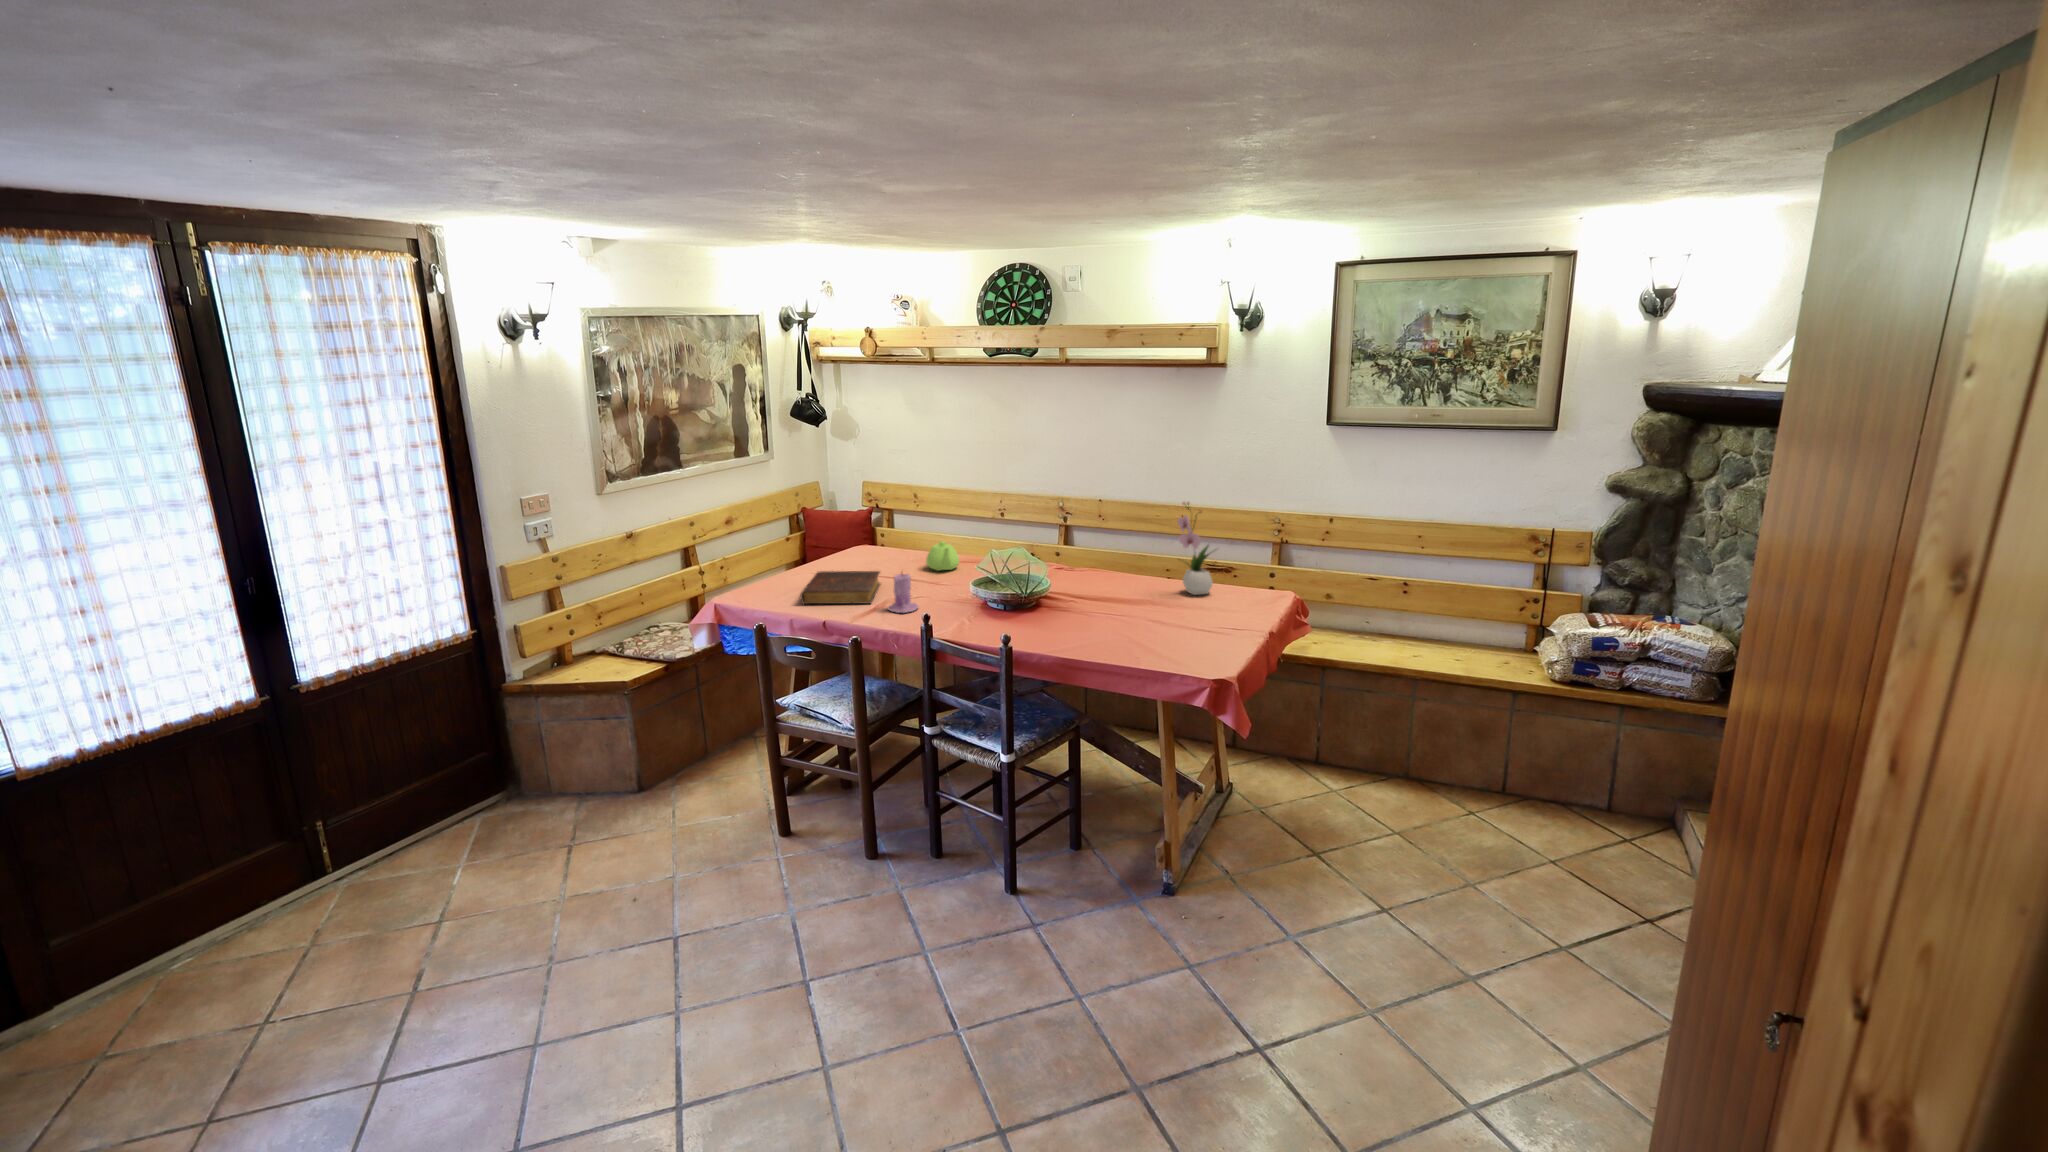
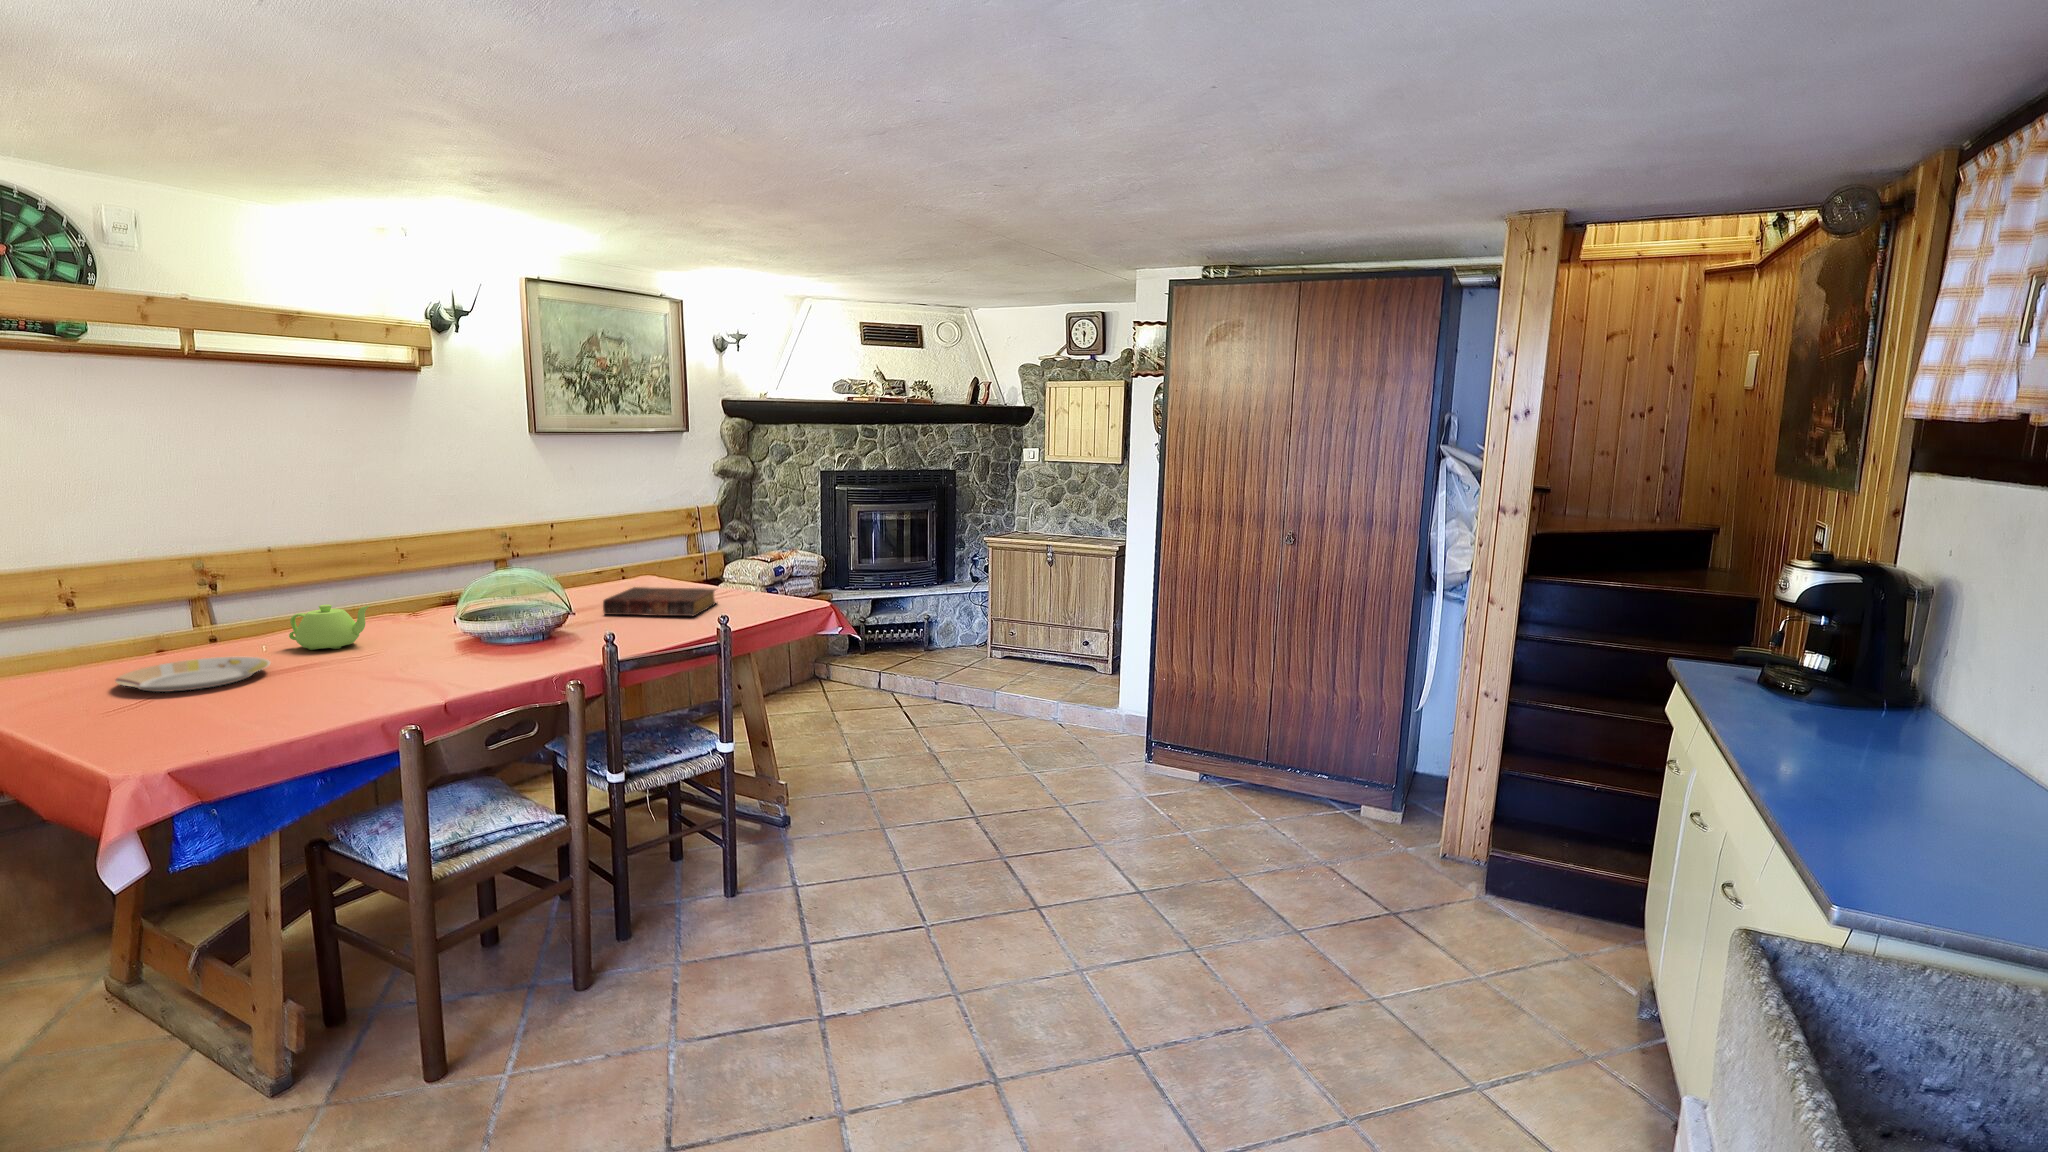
flower arrangement: present [1177,503,1213,595] -> none [612,498,648,590]
plate: none [830,554,896,572] -> present [115,657,270,692]
book: present [801,571,880,604] -> present [603,587,716,616]
candle: present [888,573,918,613] -> none [497,608,544,668]

